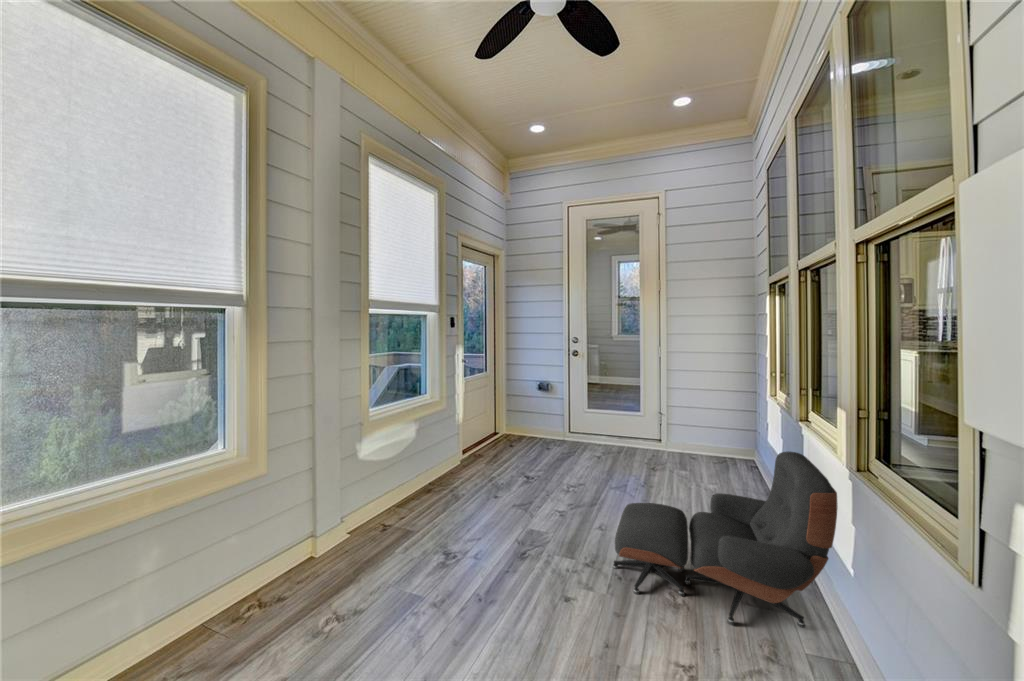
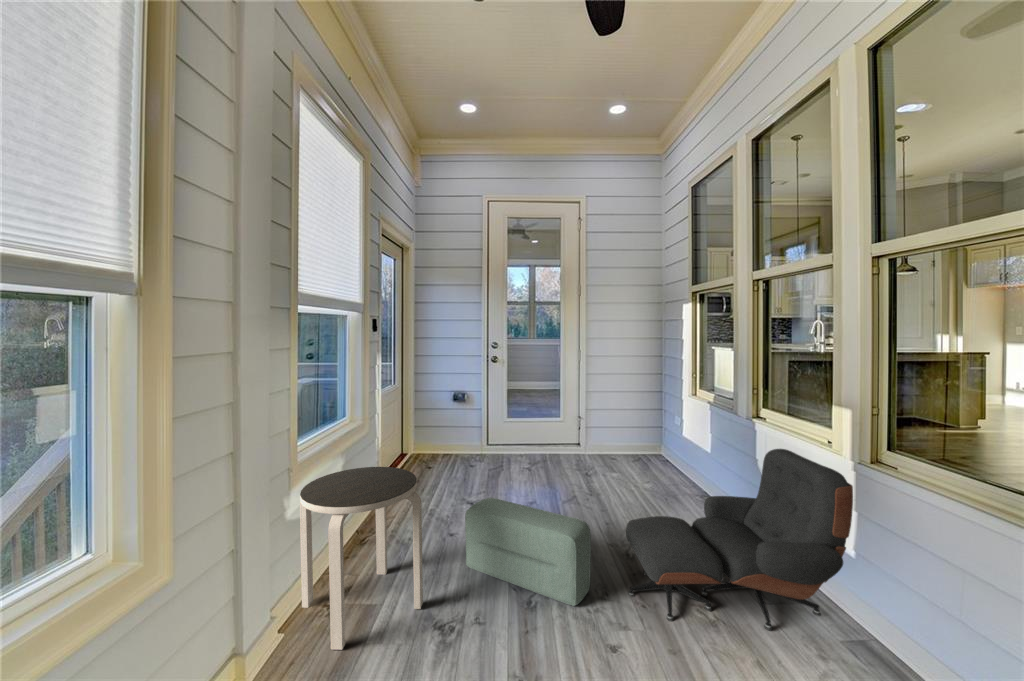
side table: none [363,431,446,553] -> present [300,467,423,650]
pouf: none [492,468,581,564] -> present [465,498,591,606]

